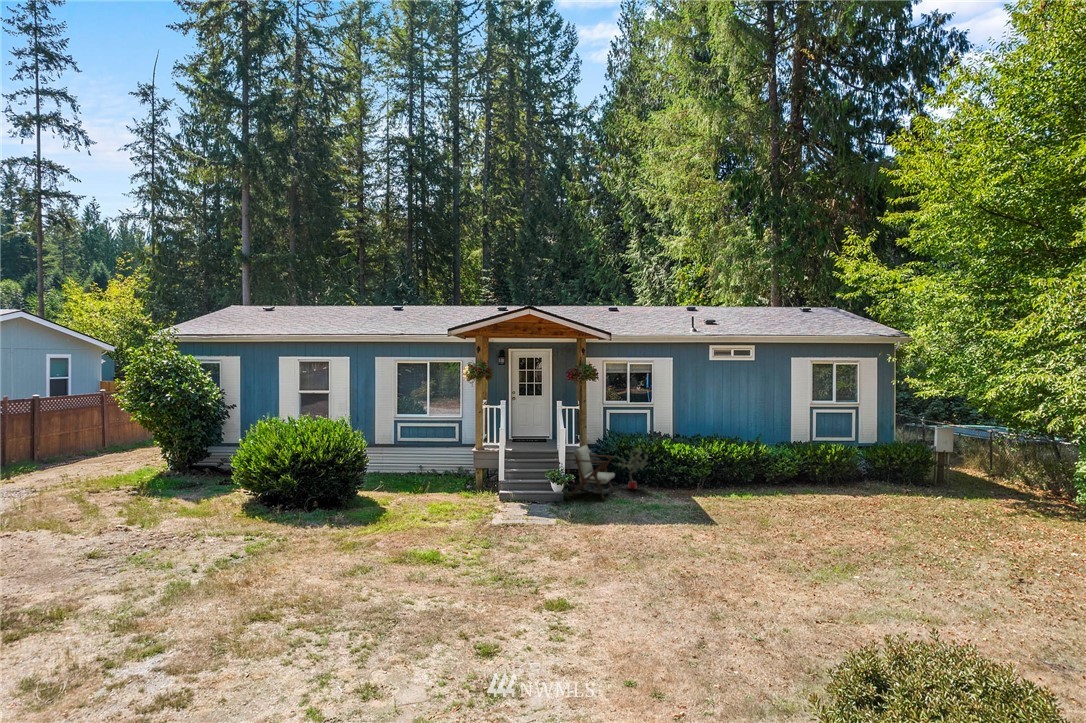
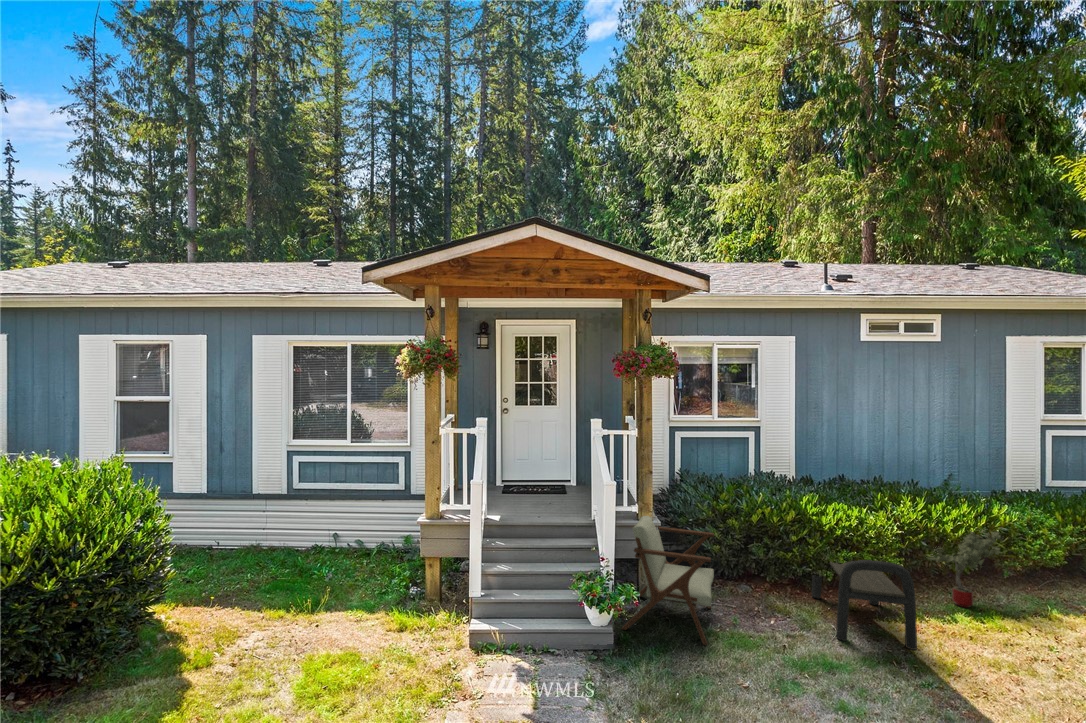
potted tree: present [620,448,647,490] -> present [928,530,1000,608]
bench: none [665,457,698,502] -> present [812,560,917,650]

